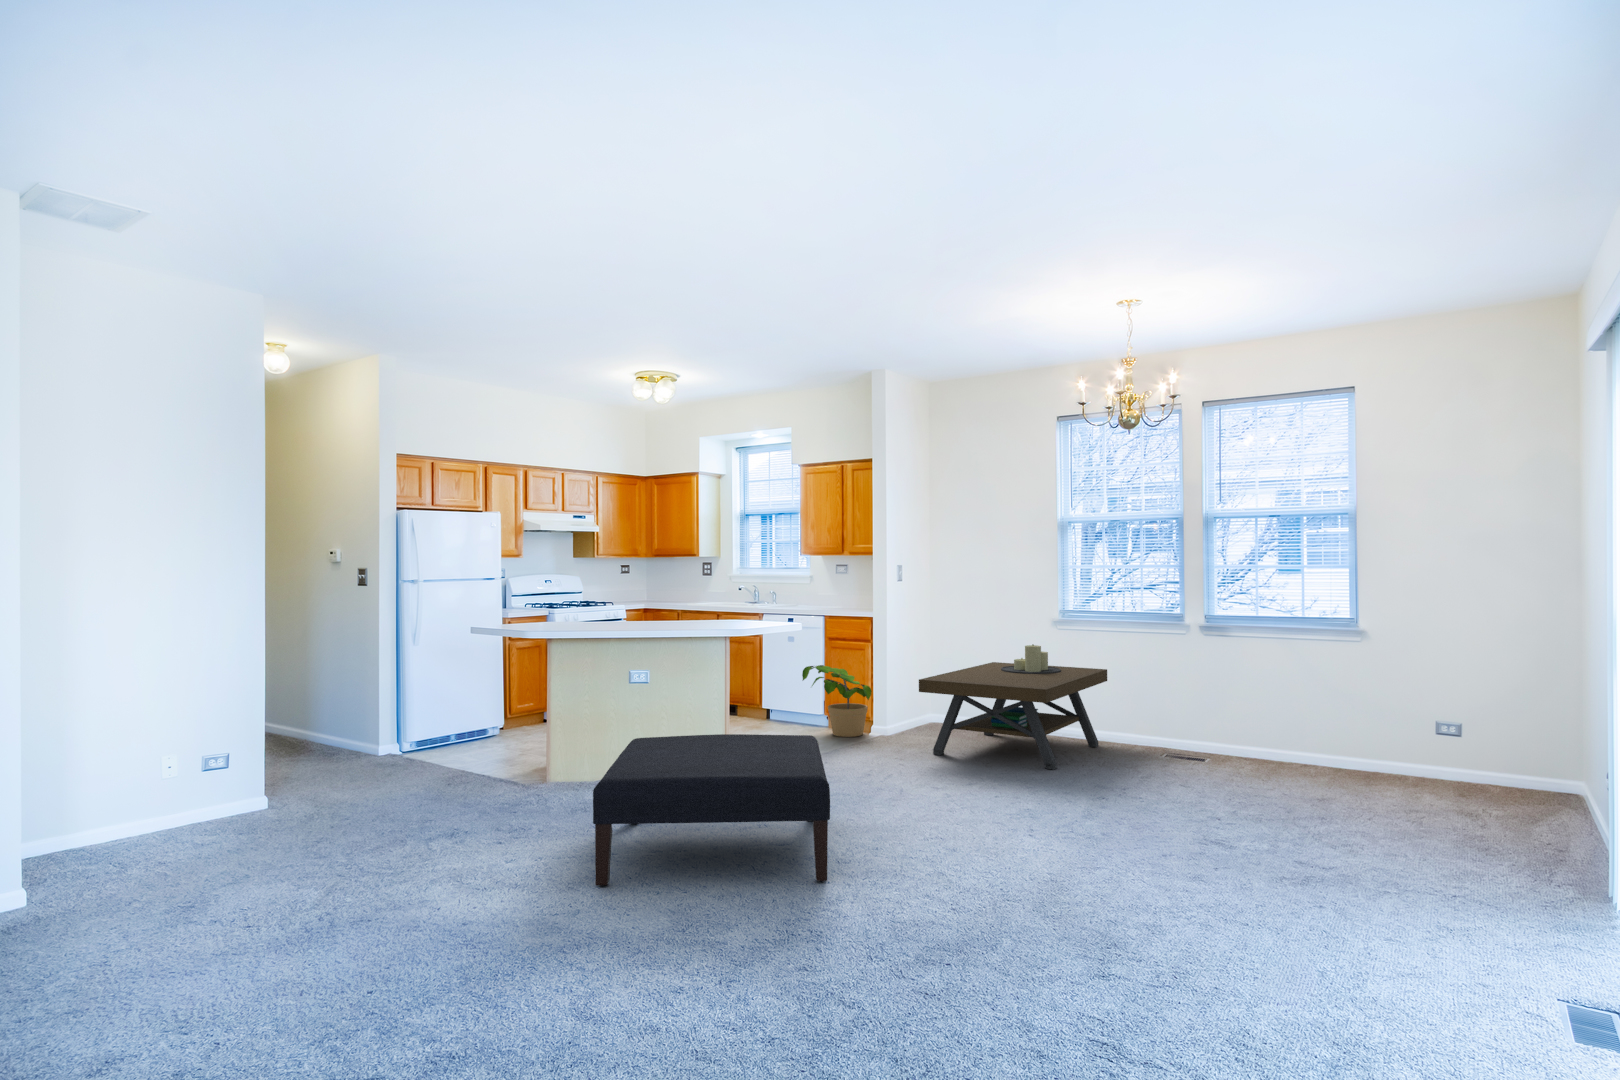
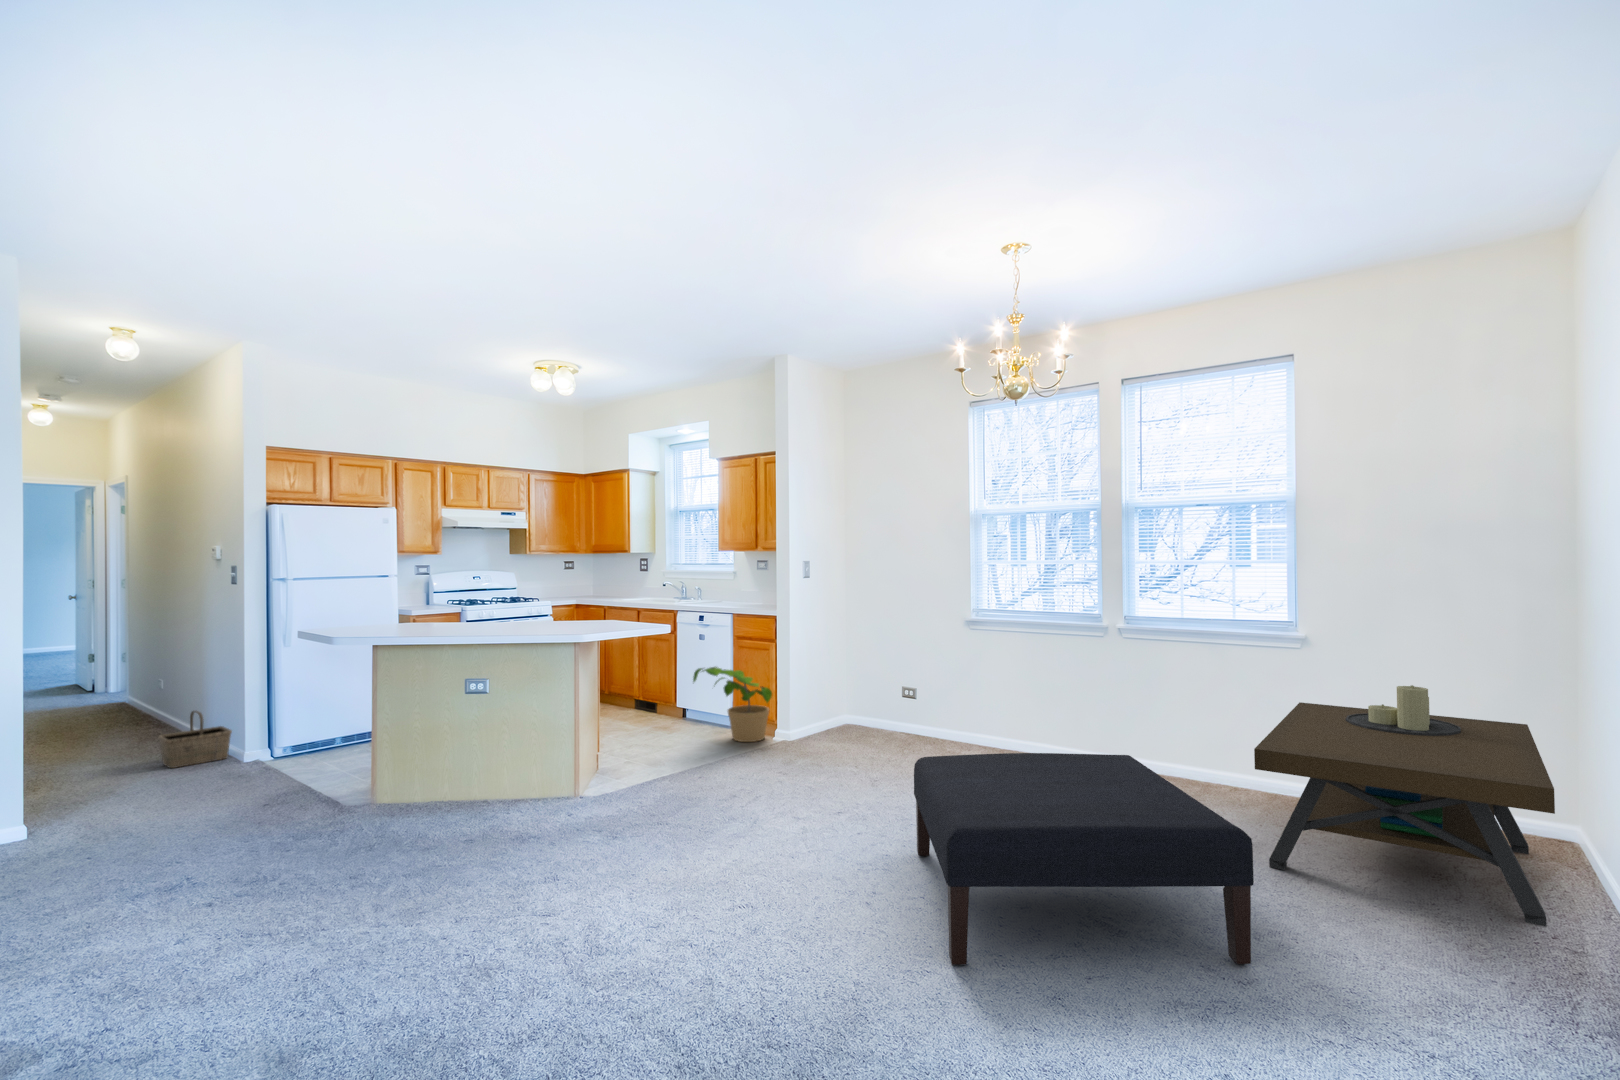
coffee table: present [919,645,1107,770] -> present [1254,685,1555,927]
basket: none [296,707,362,761] -> present [158,711,232,768]
ottoman: present [593,734,830,886] -> present [914,753,1254,965]

